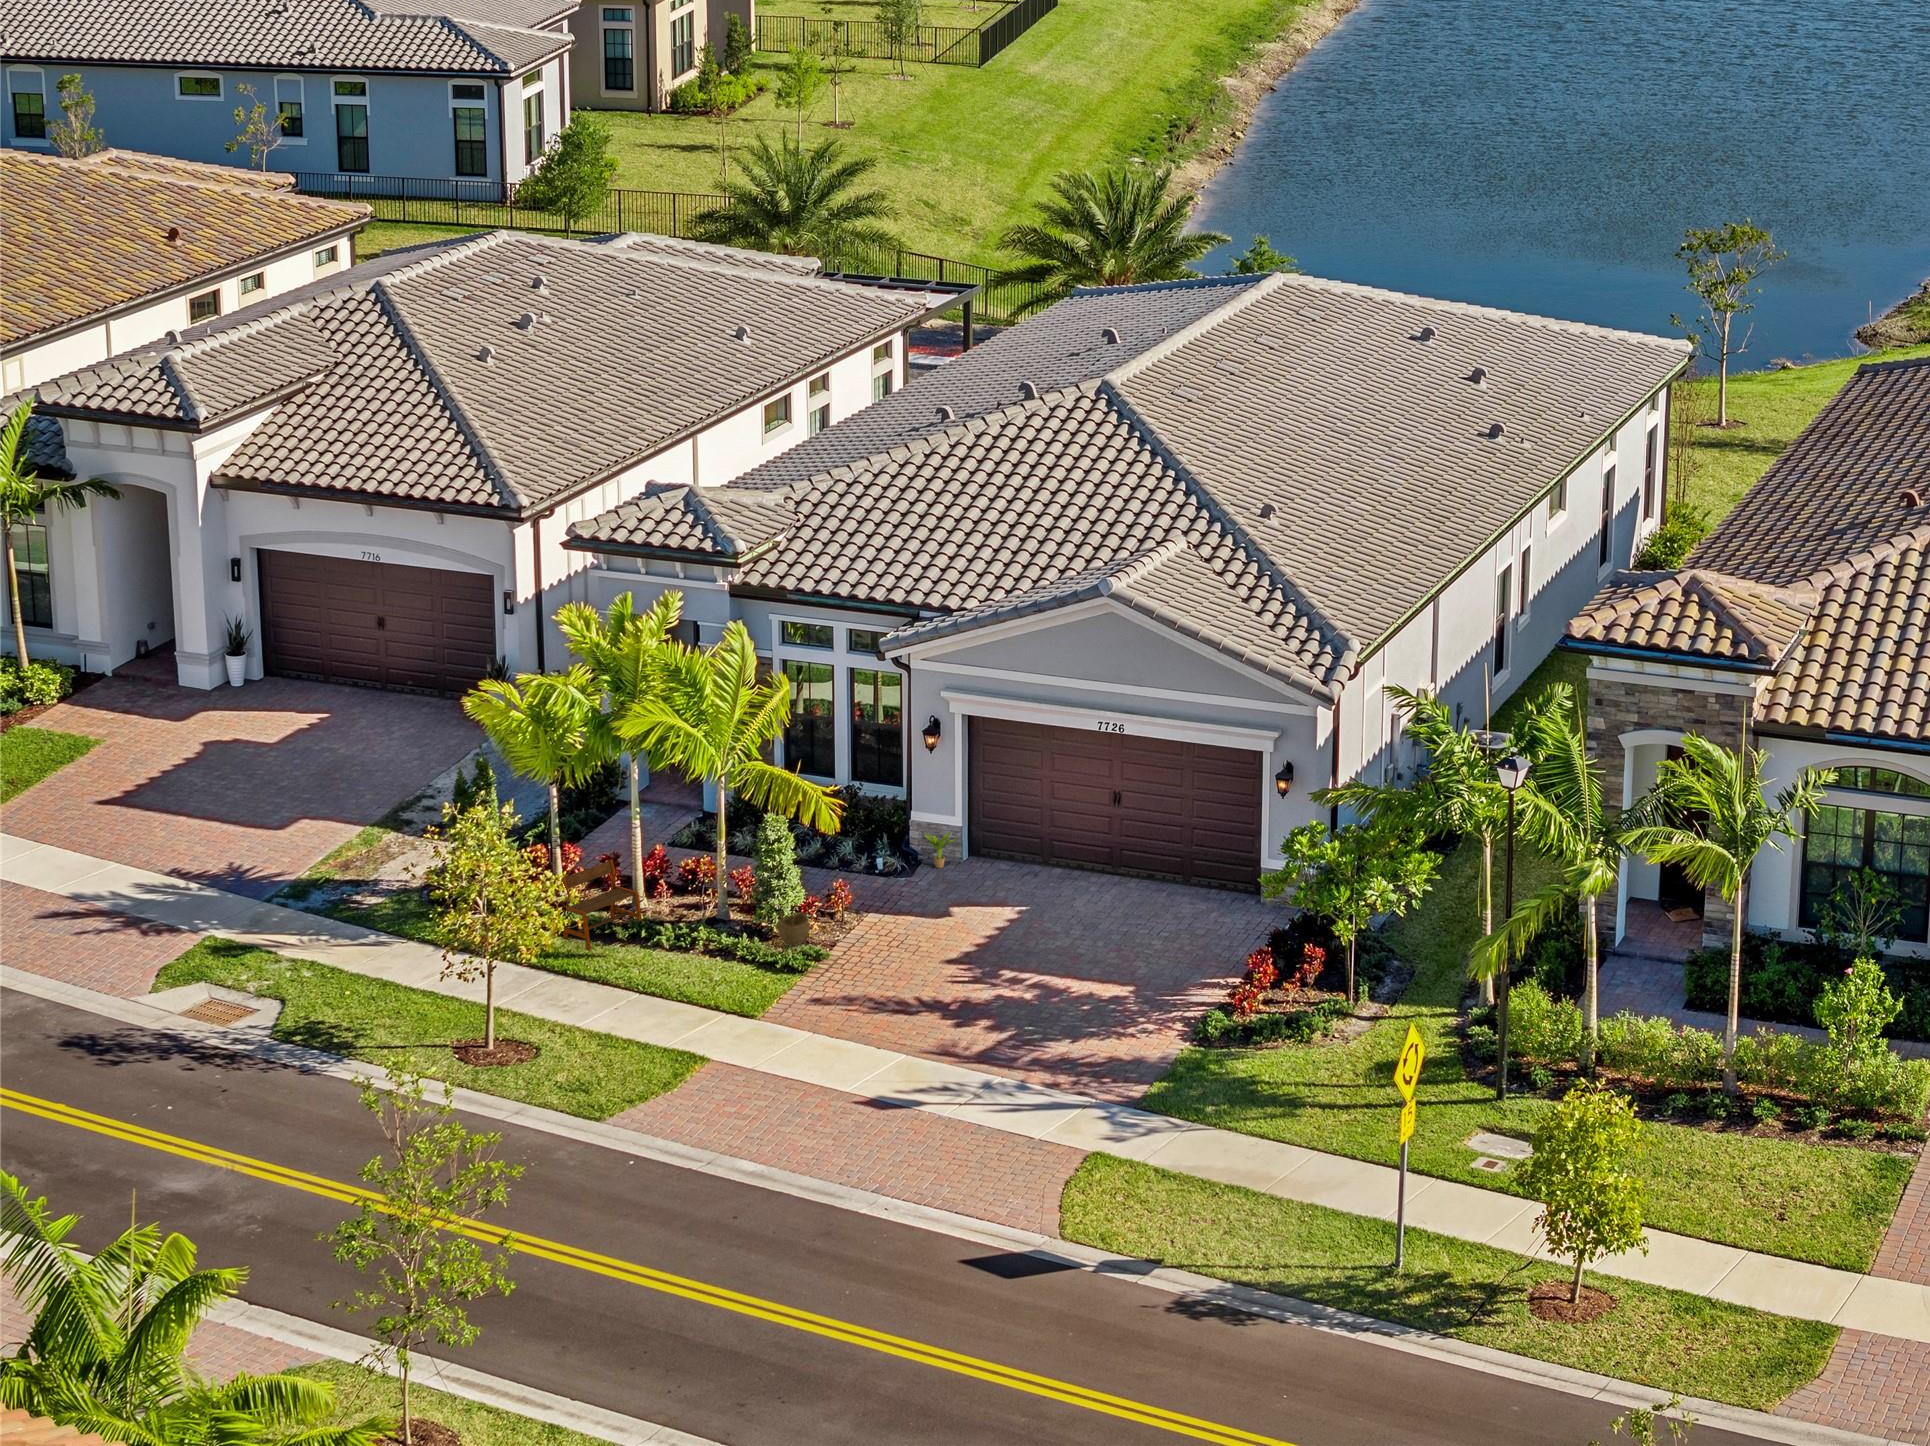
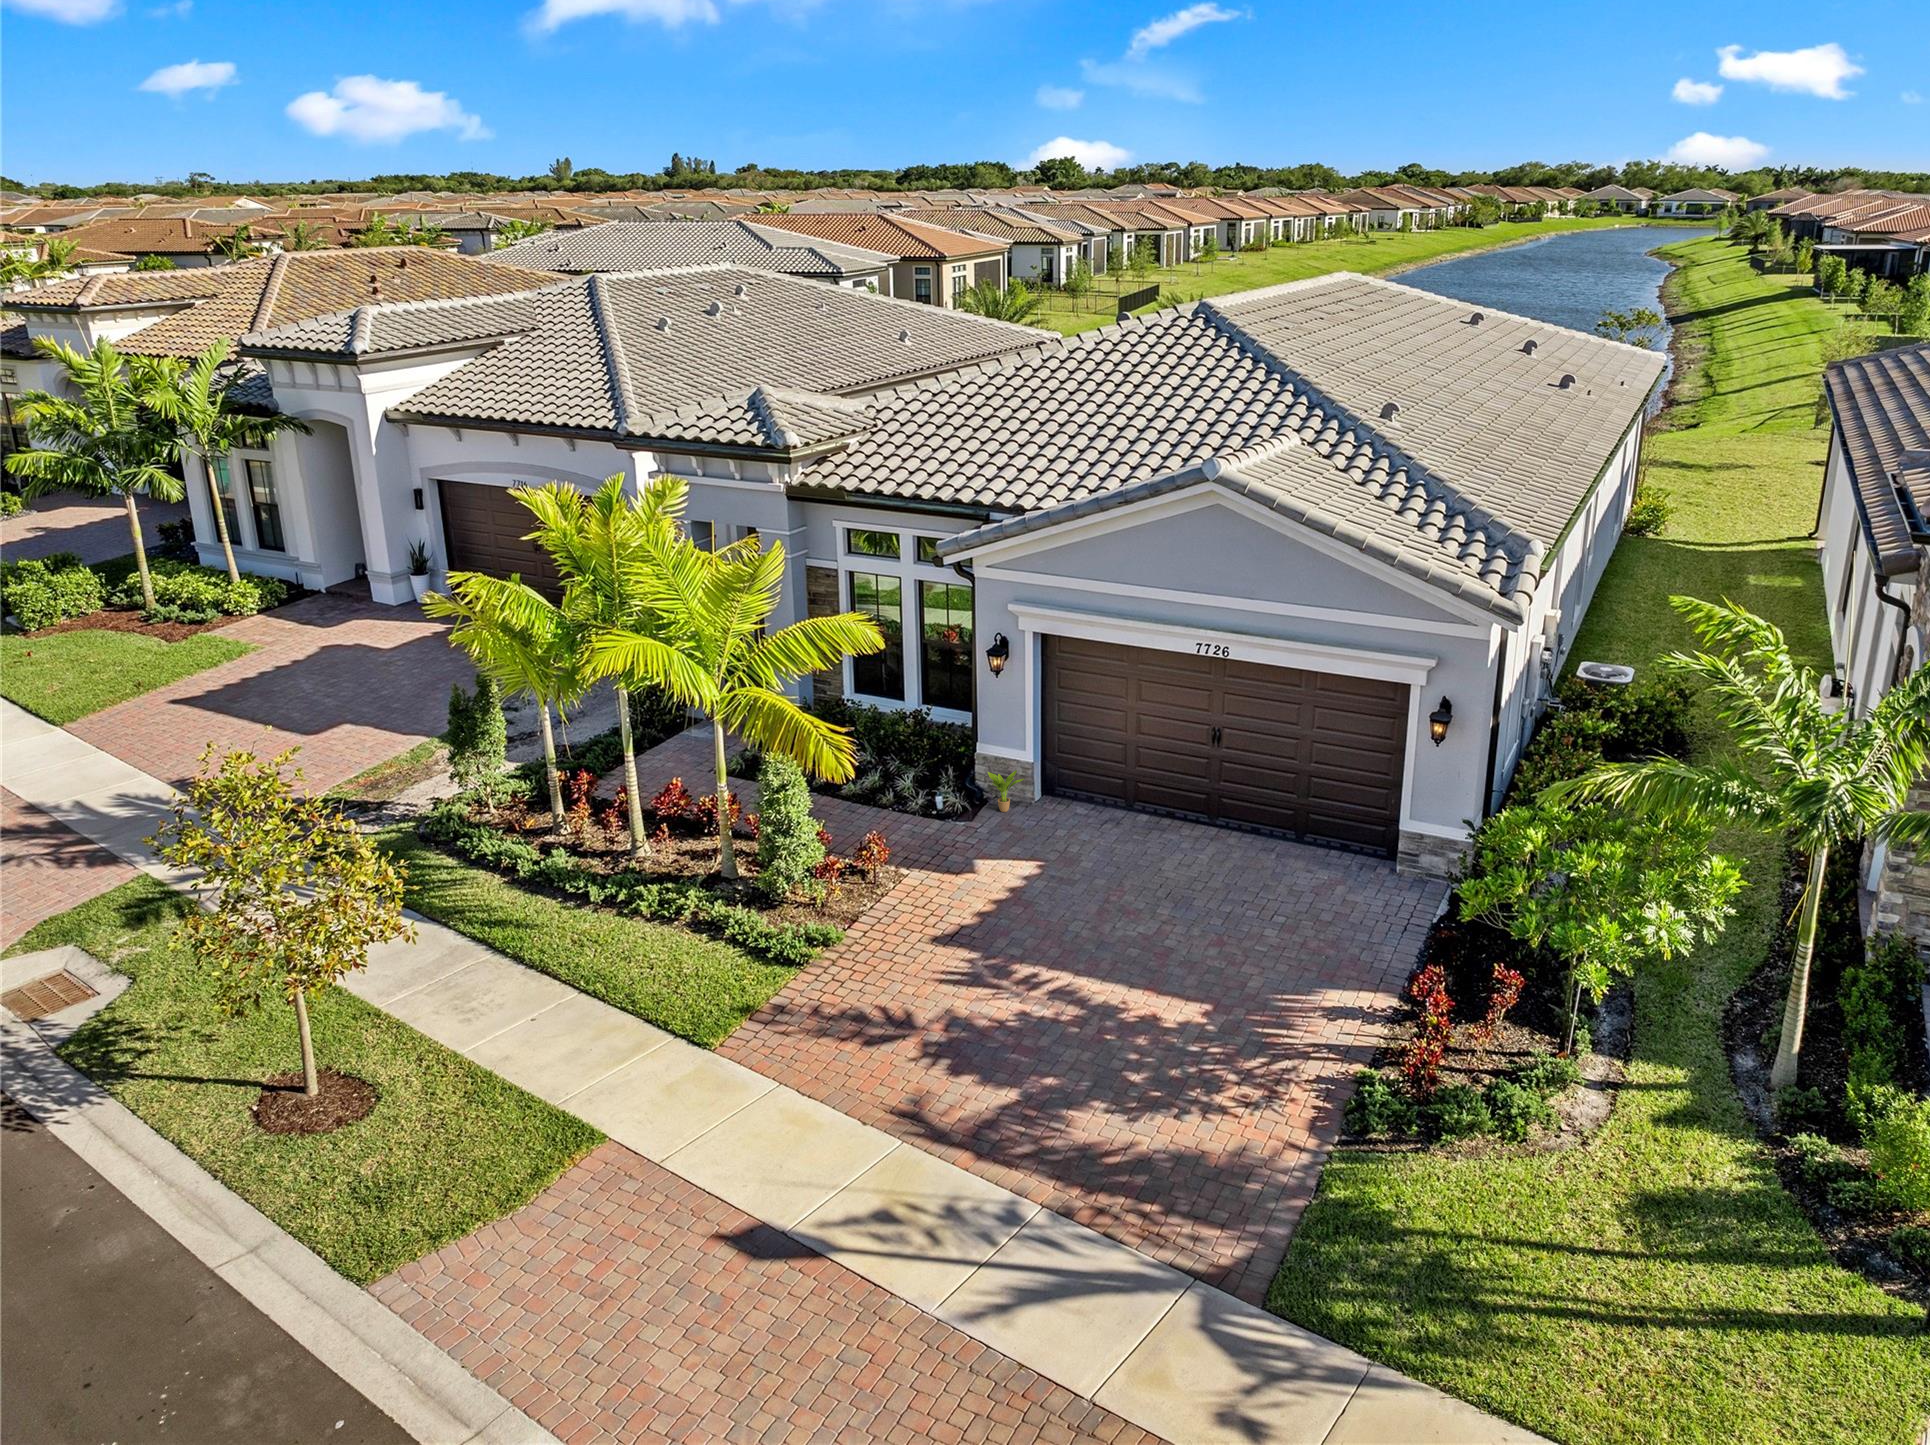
bench: present [561,859,642,950] -> none [522,799,633,915]
woven basket: present [777,912,809,947] -> none [783,869,824,920]

